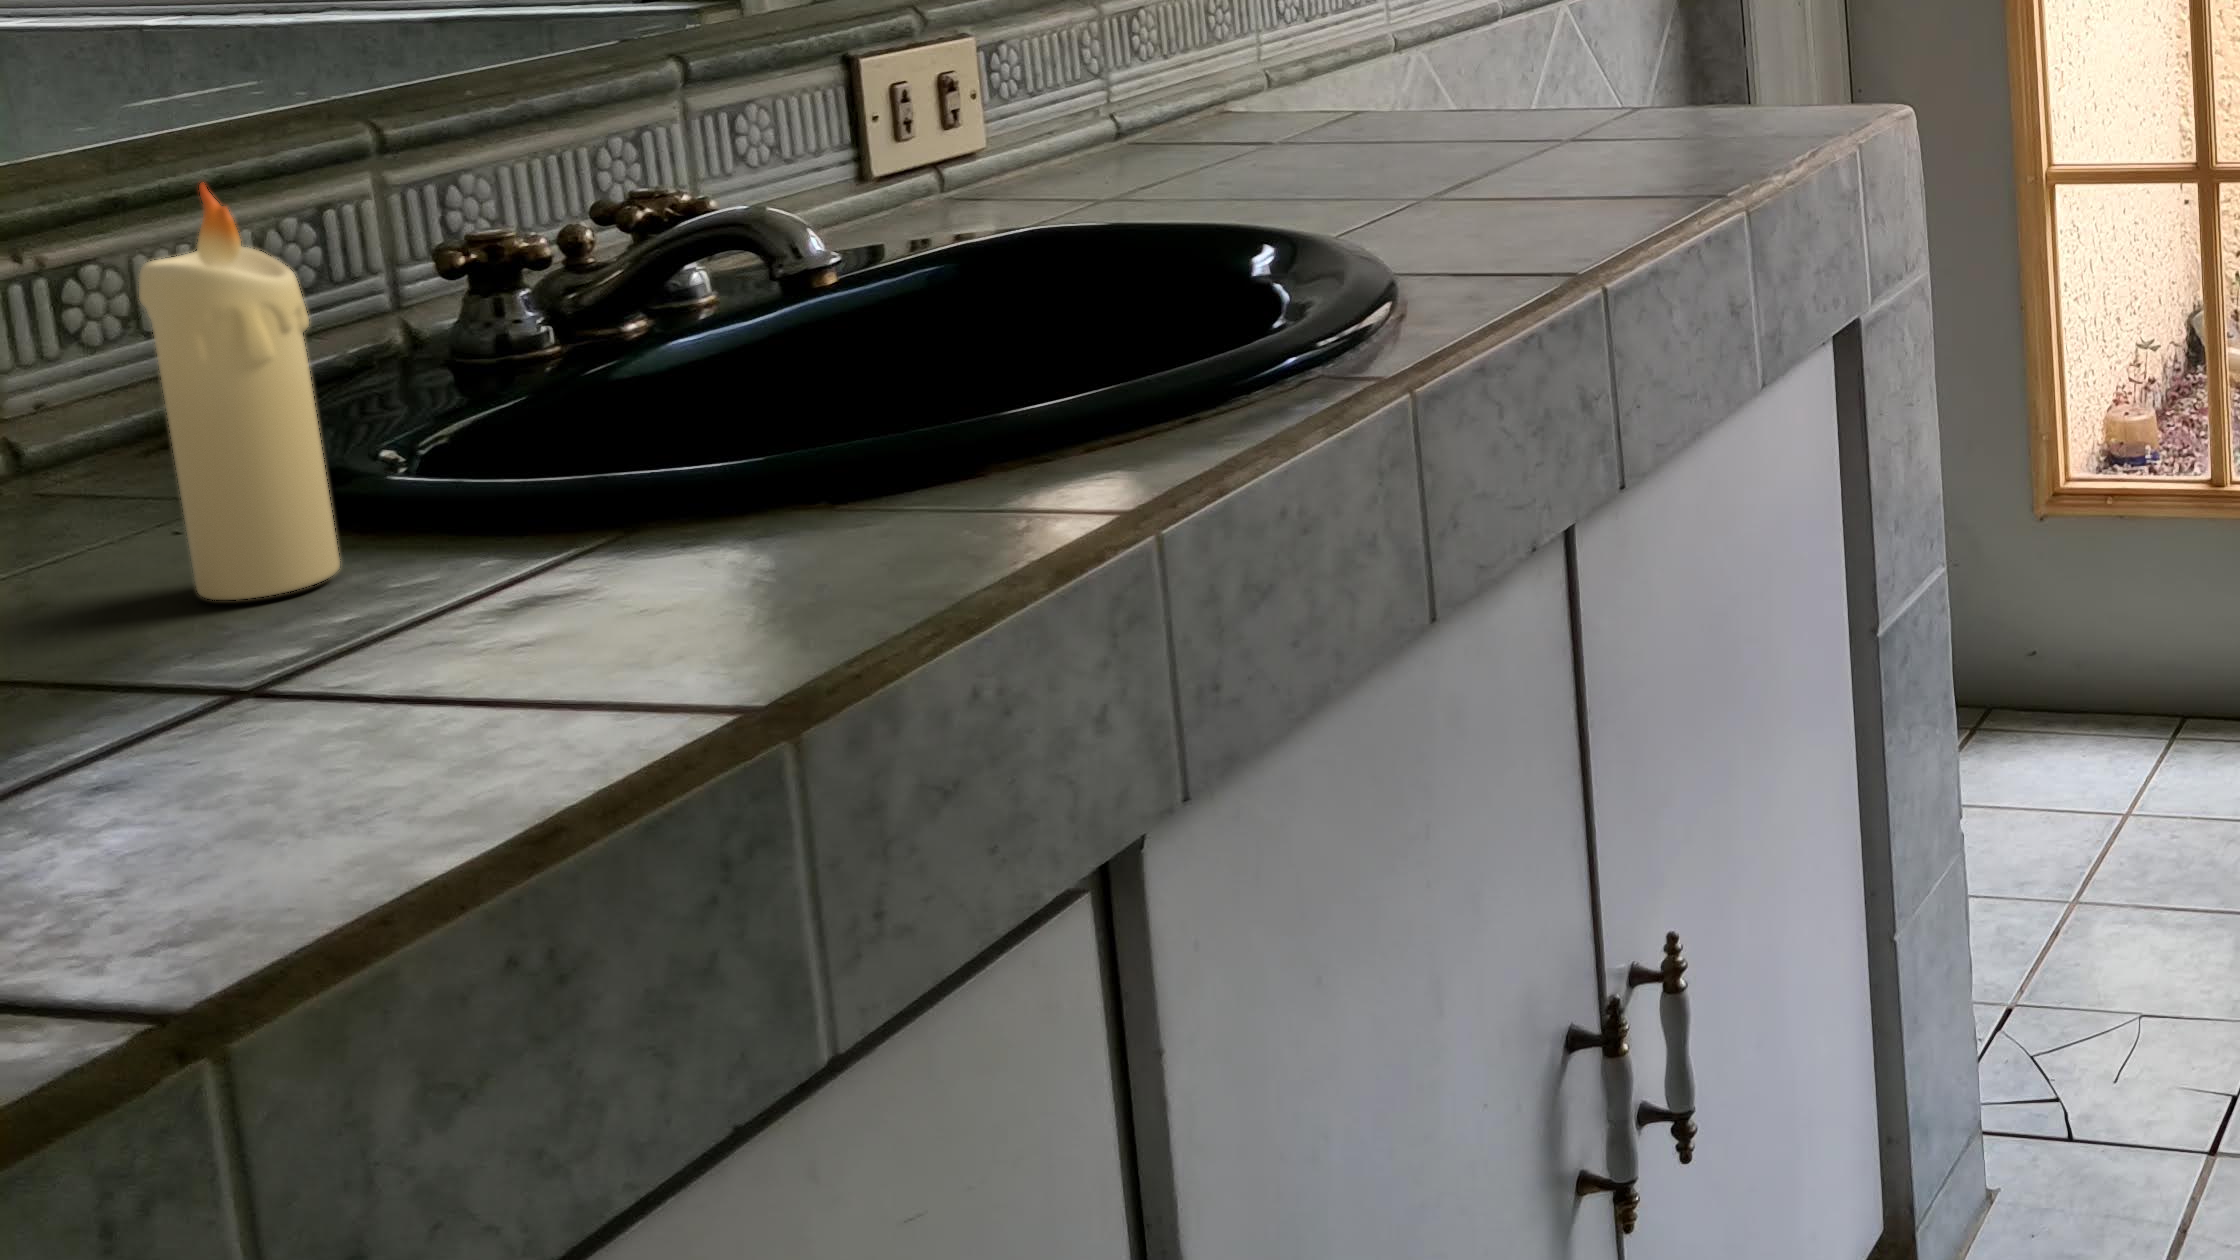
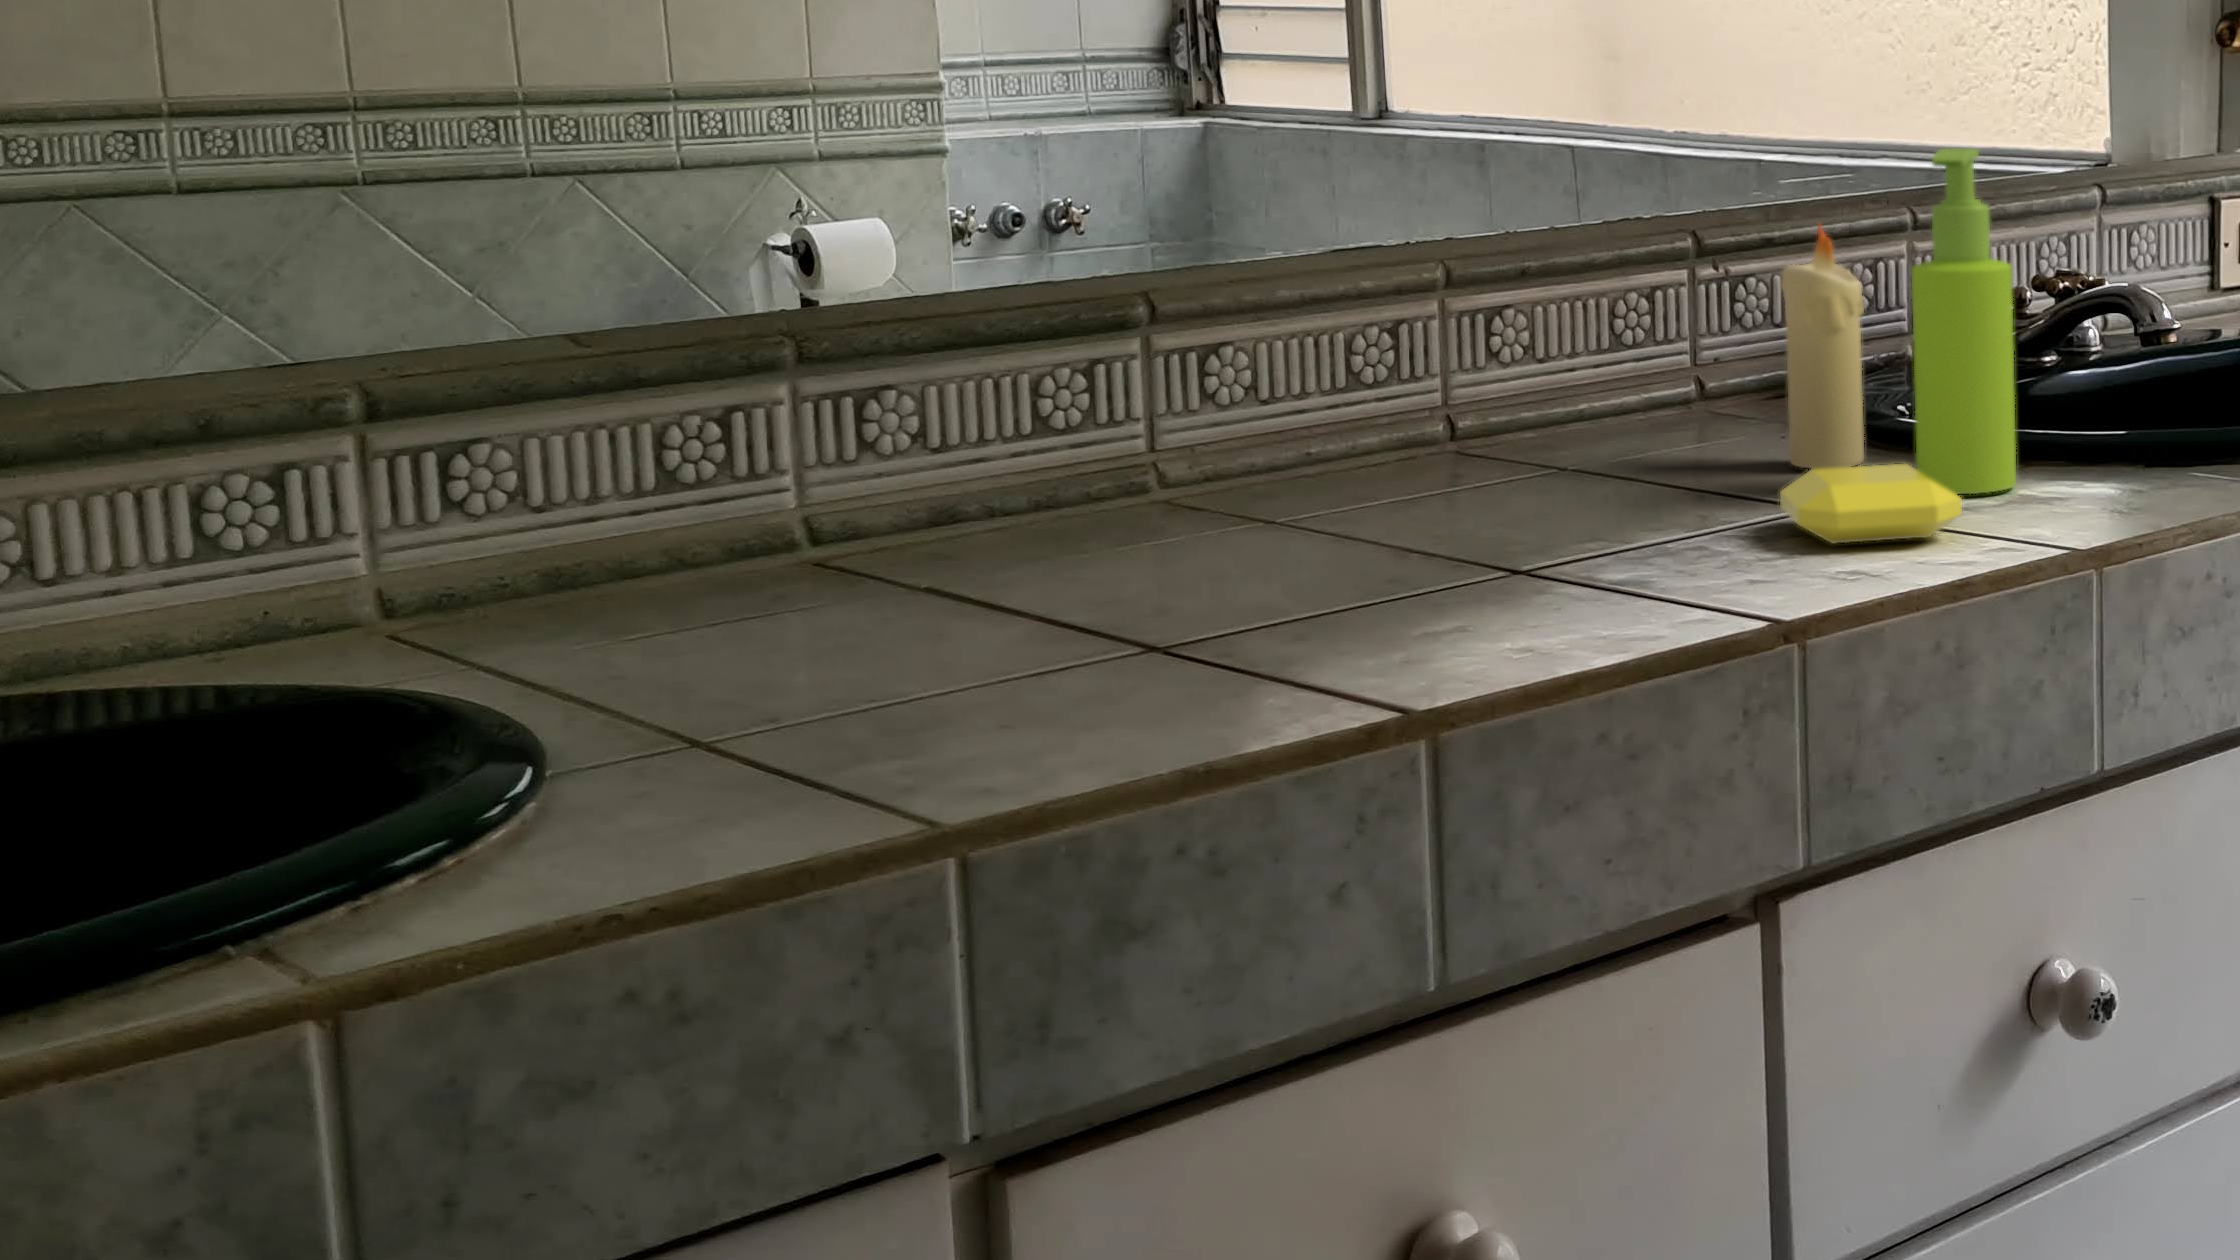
soap dispenser: none [393,38,629,616] -> present [1912,148,2016,494]
soap bar: none [177,594,548,774] -> present [1780,464,1962,543]

